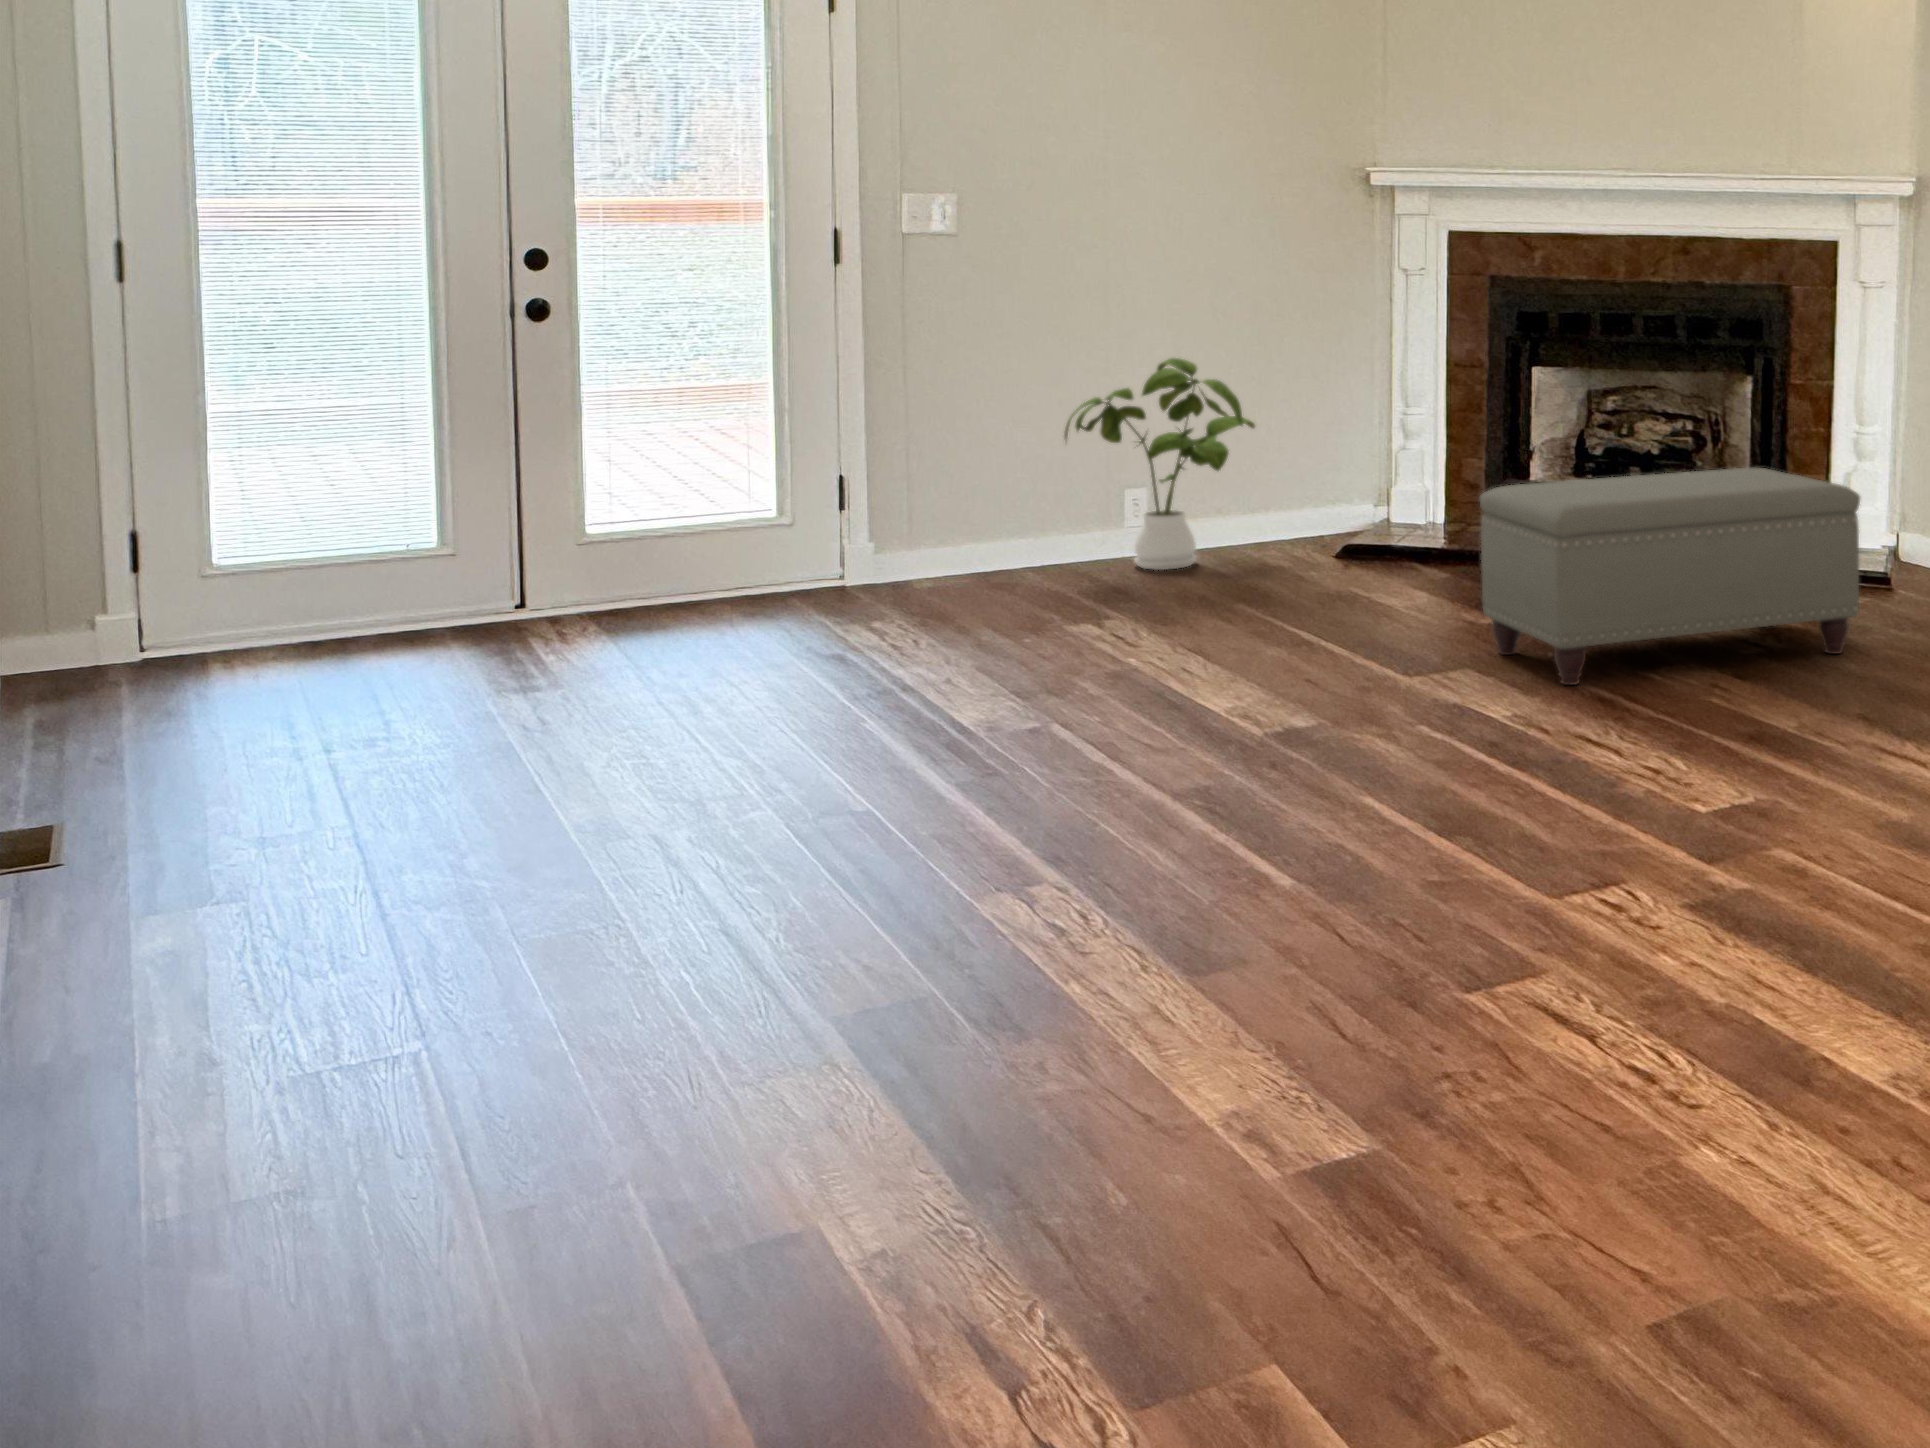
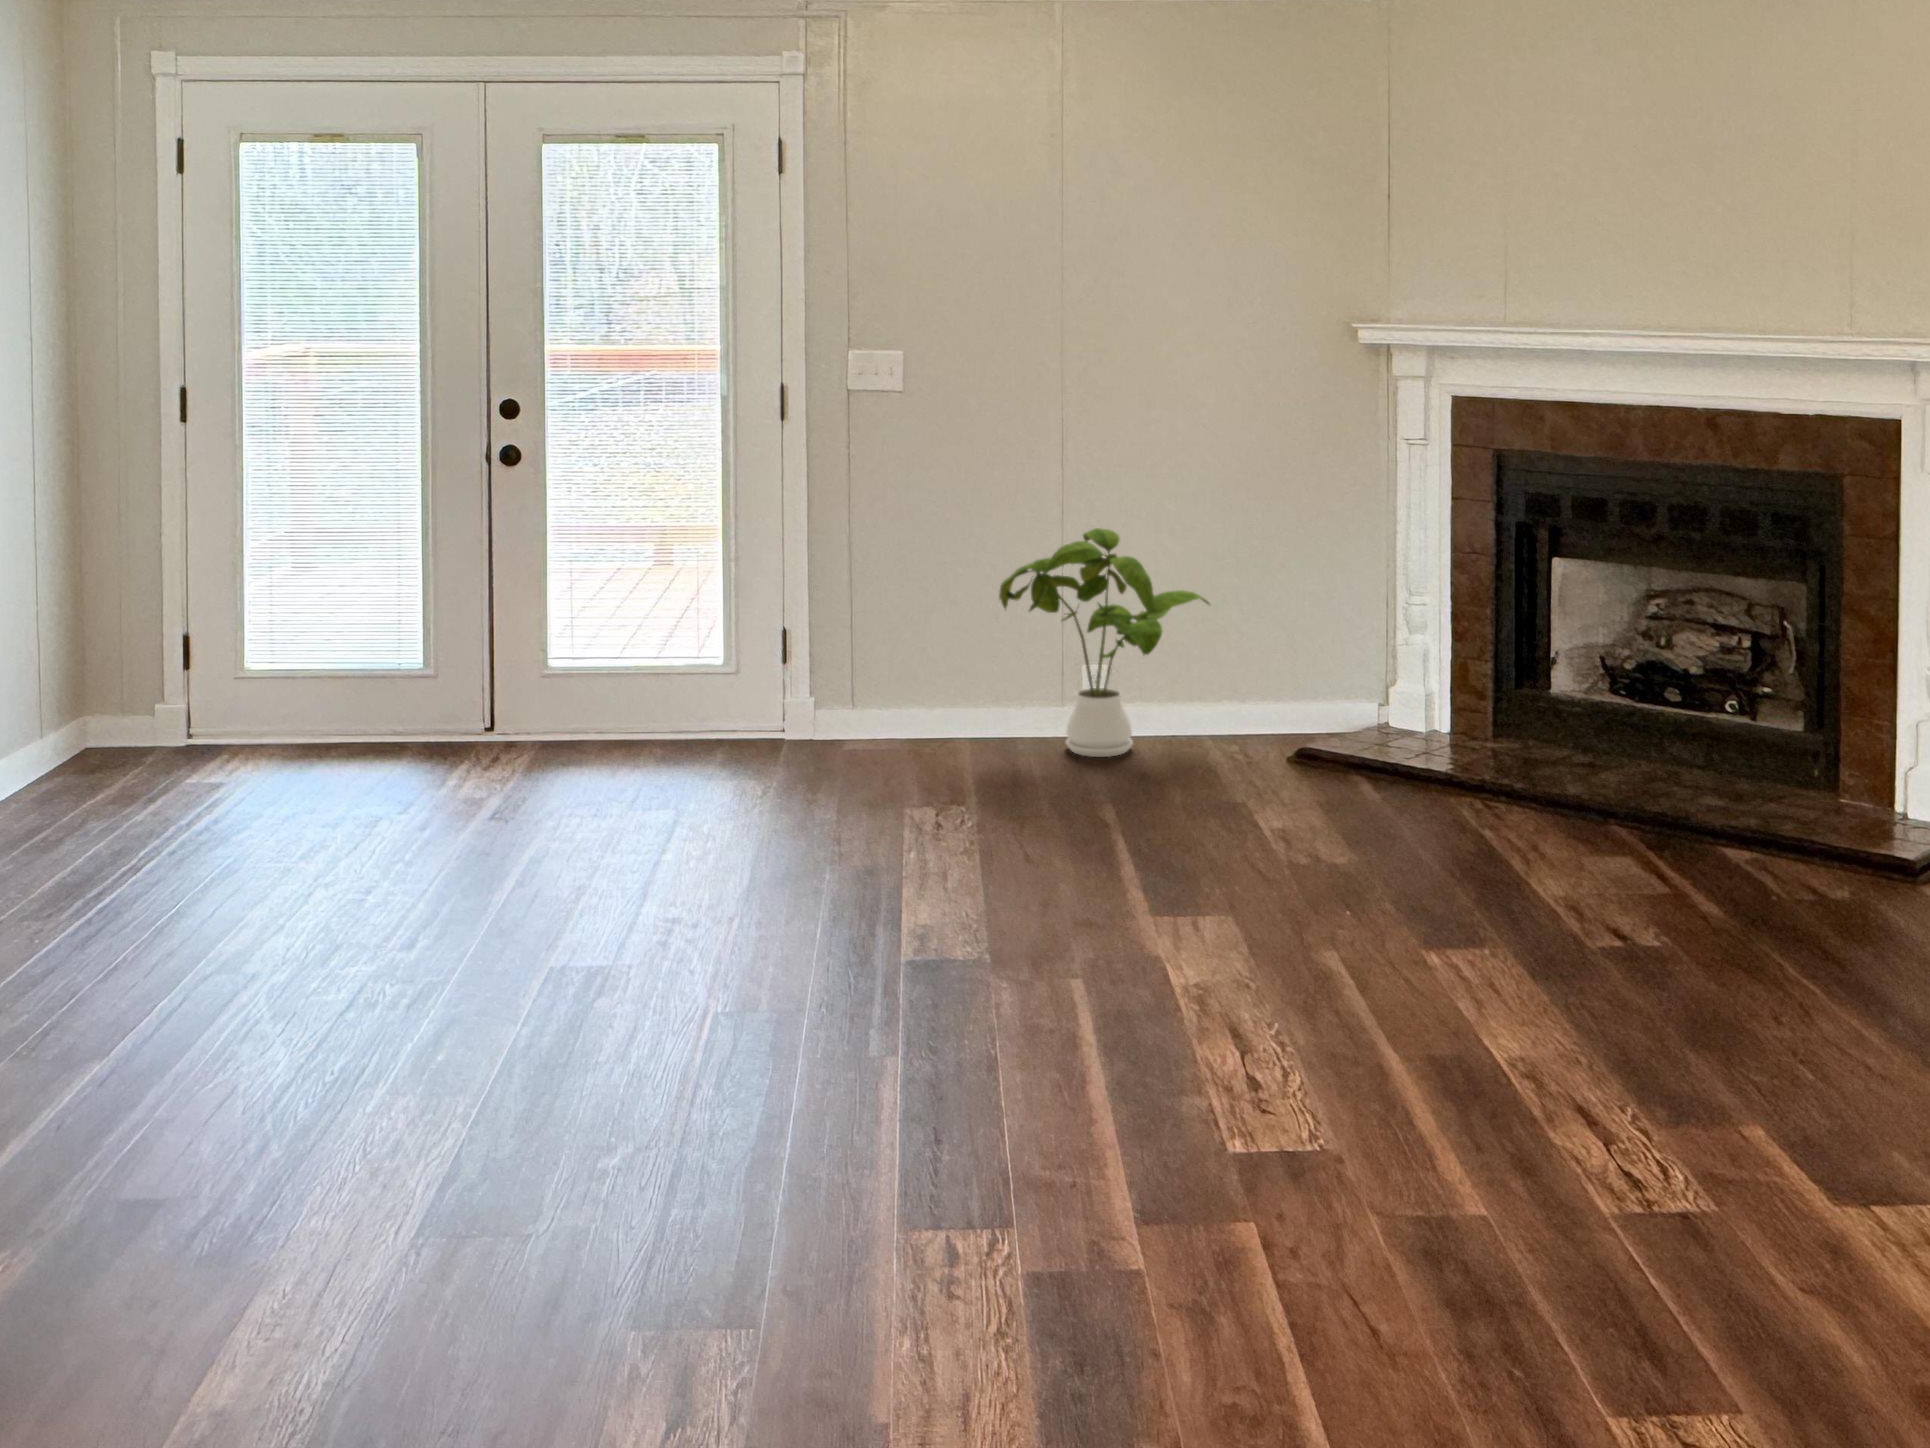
ottoman: present [1479,468,1860,685] -> none [1284,761,1835,1100]

